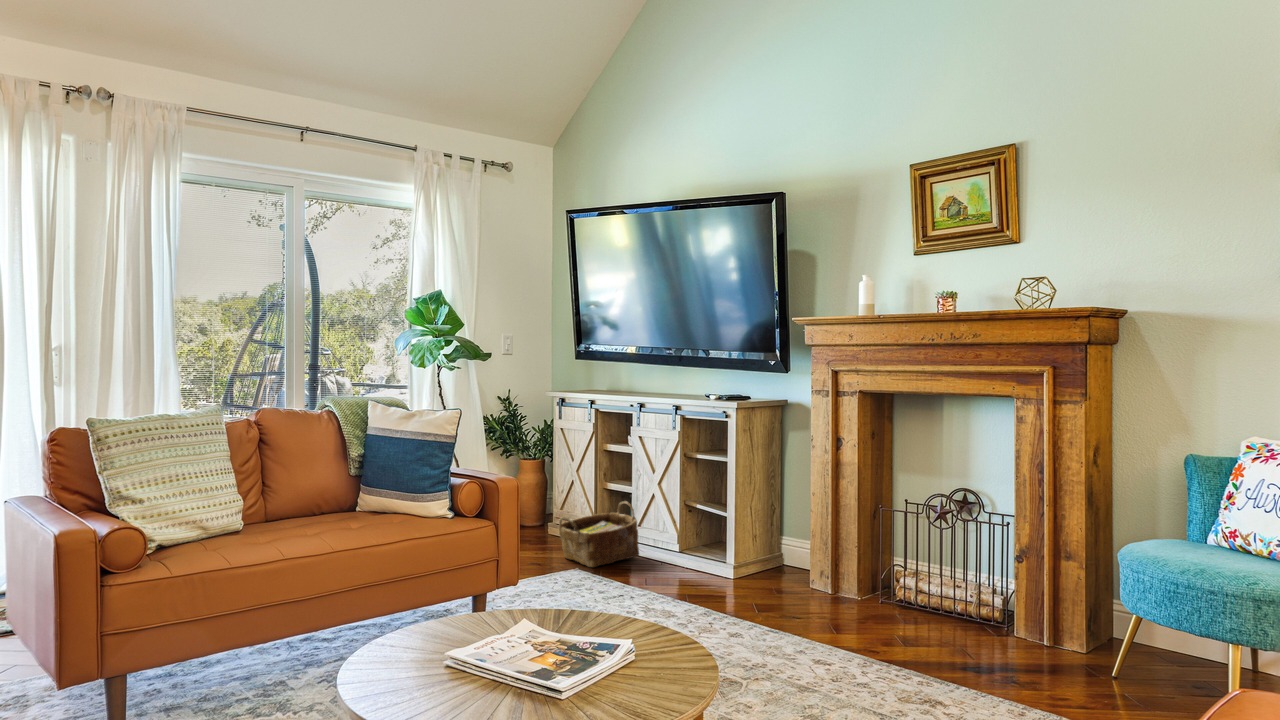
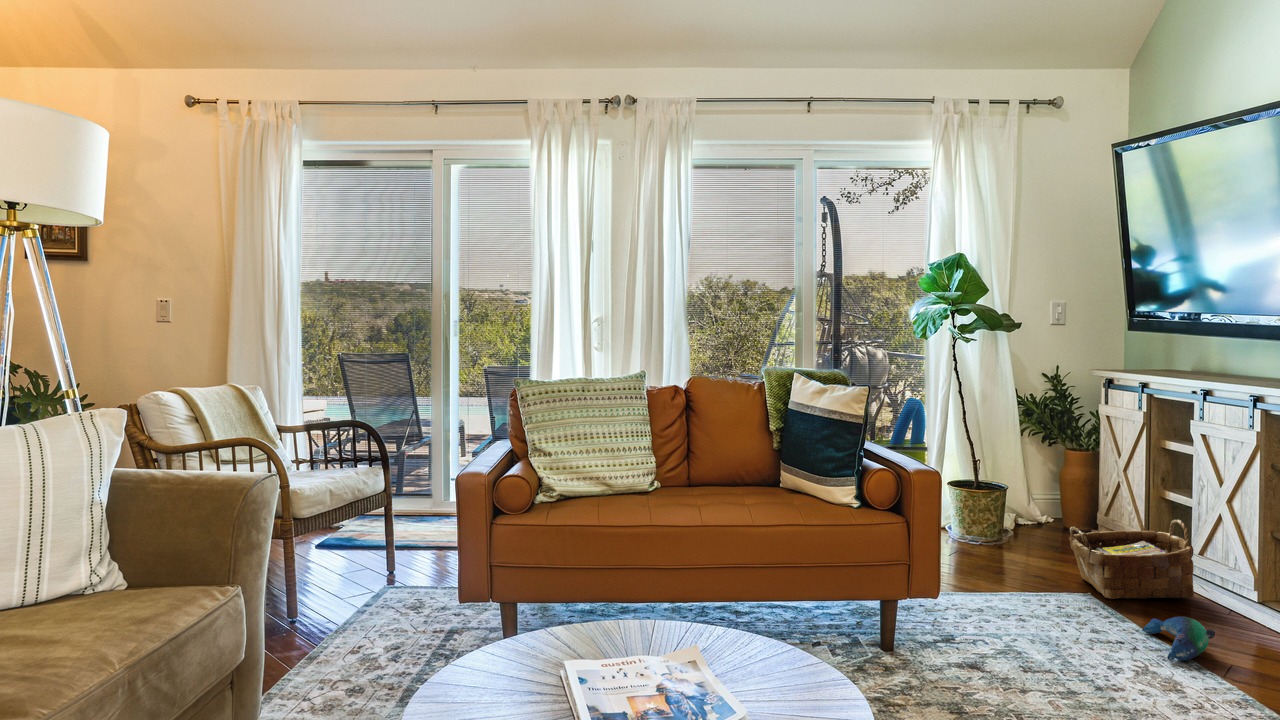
plush toy: none [628,565,675,595] -> present [1142,616,1215,661]

